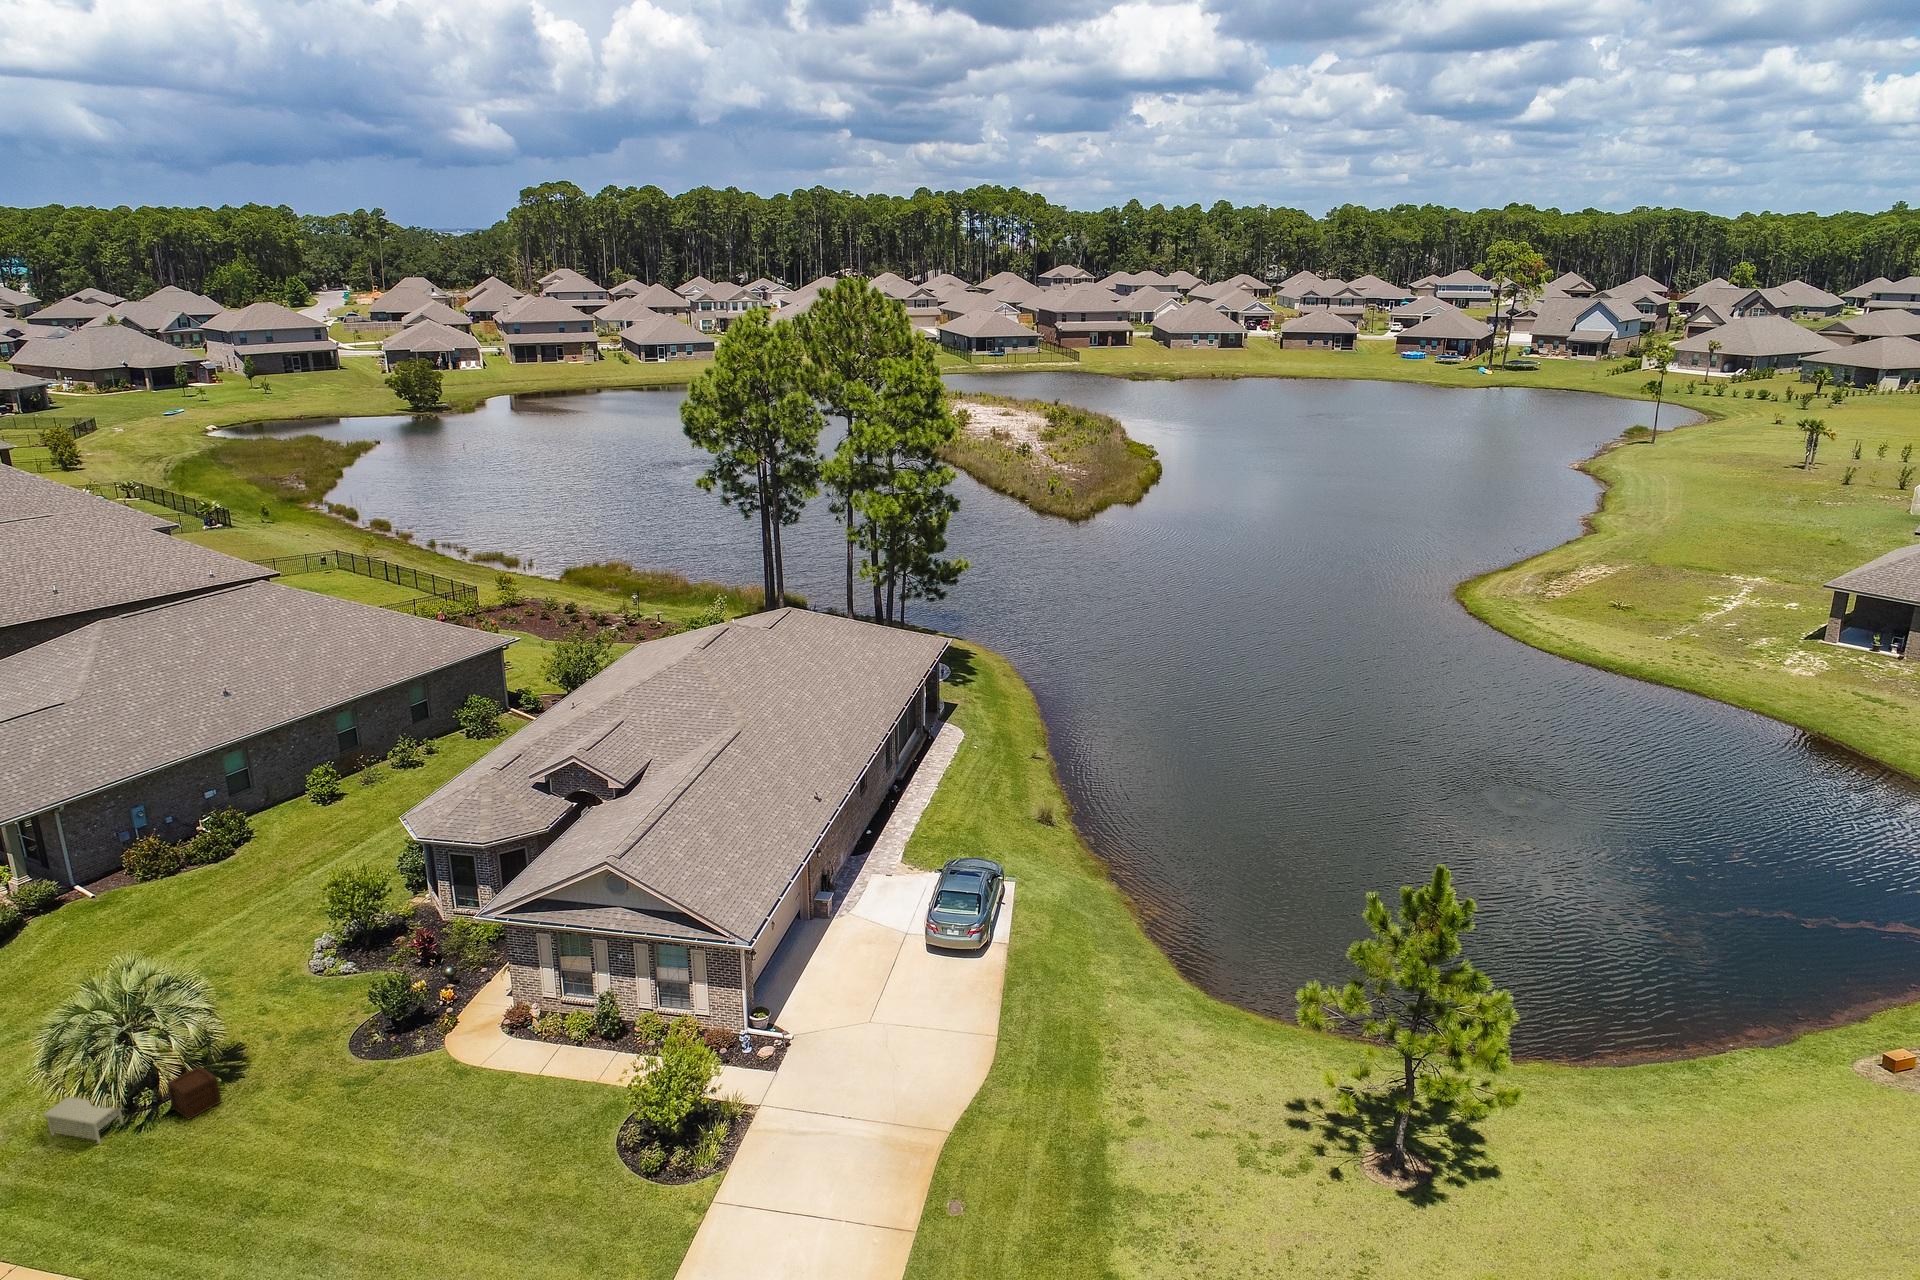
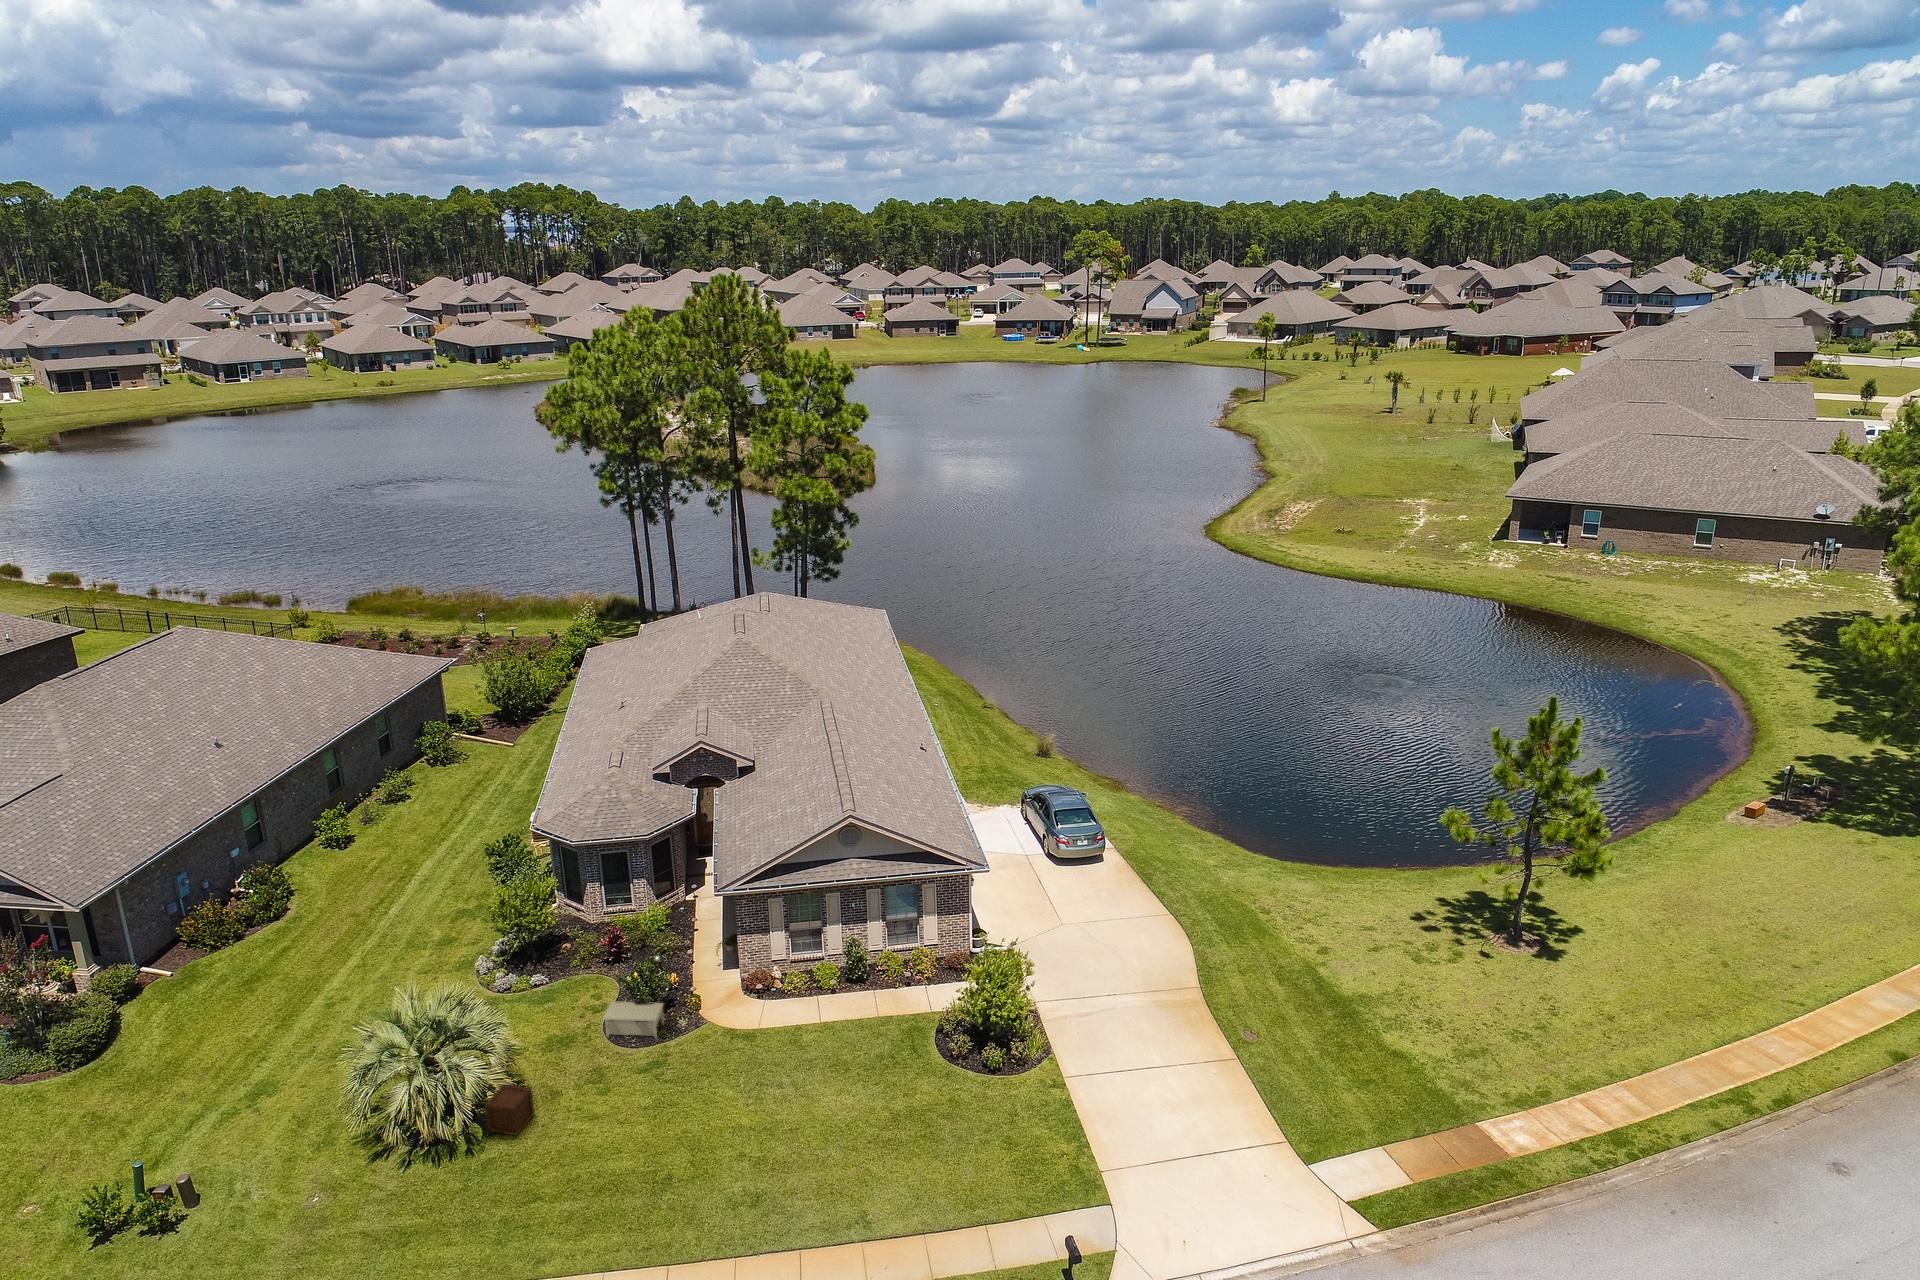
storage bench: present [44,1097,123,1144] -> present [603,1001,664,1038]

